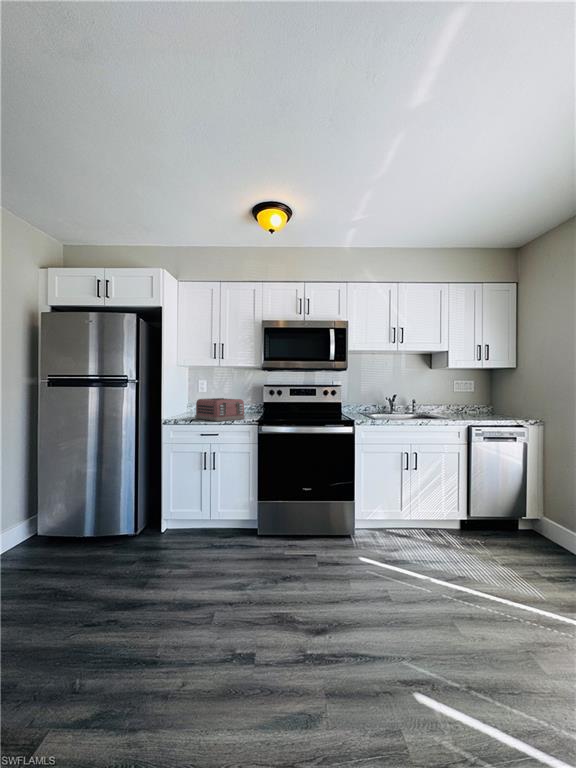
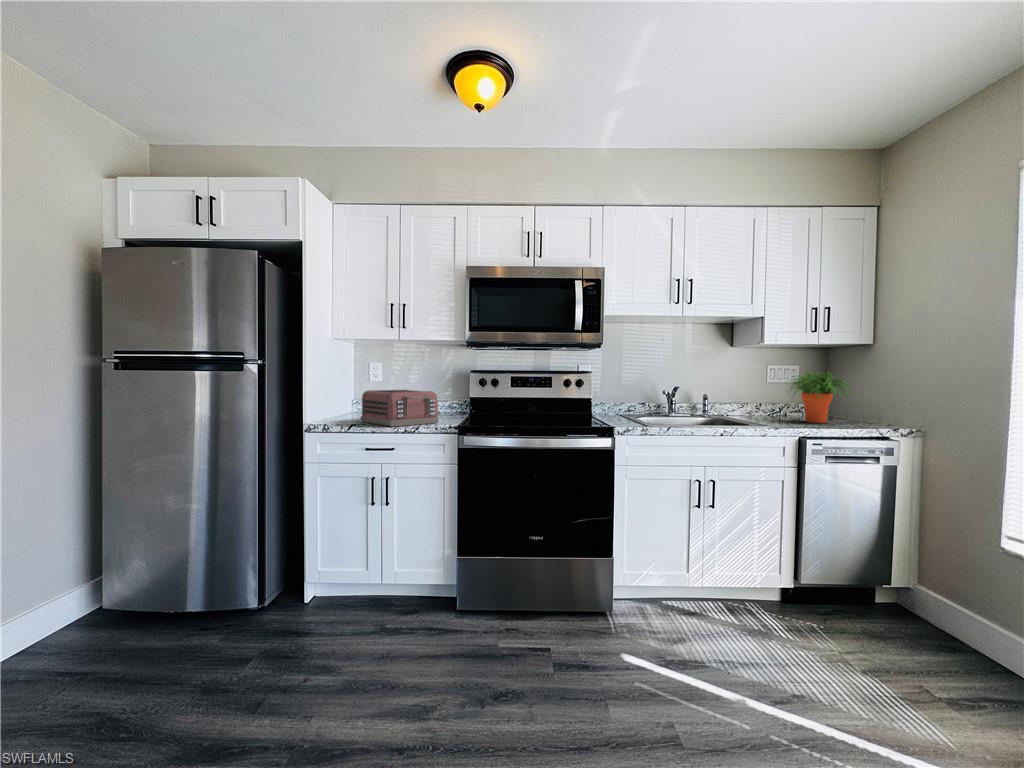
potted plant: none [462,385,504,418] -> present [790,372,850,423]

